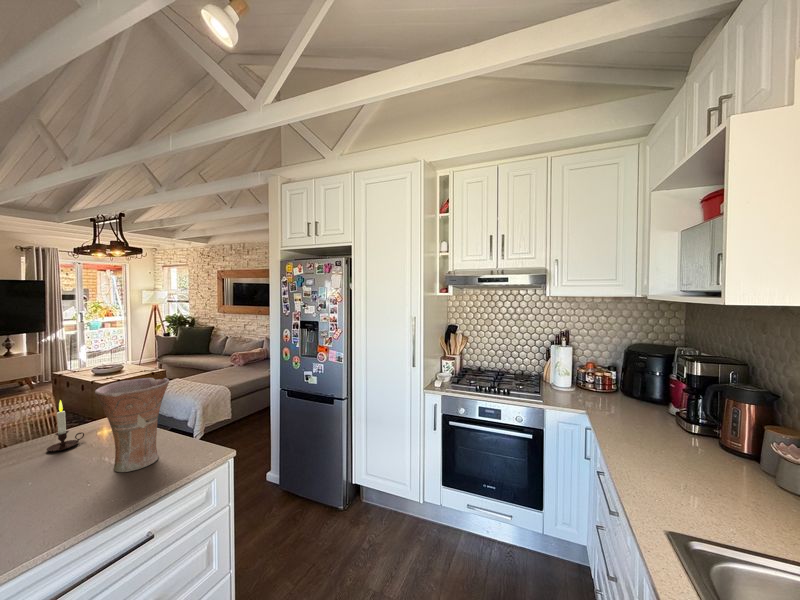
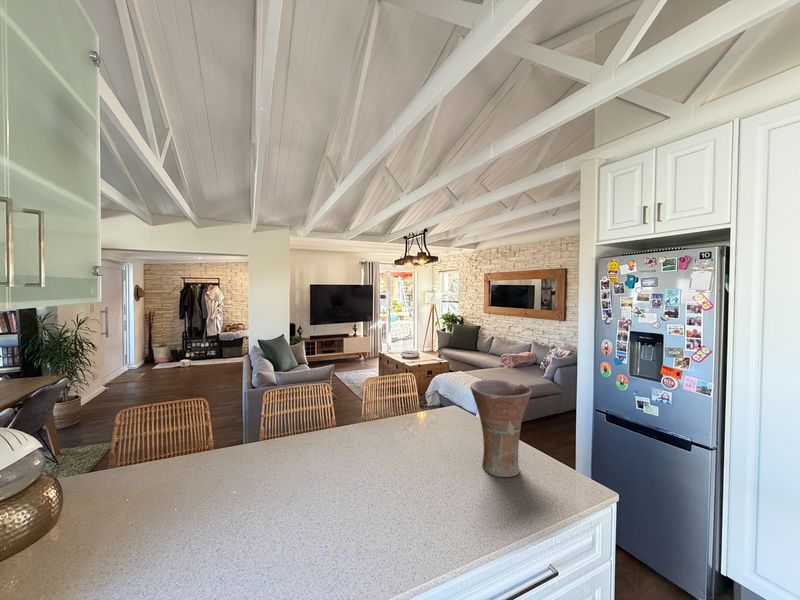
candle: present [46,400,84,451] -> none [420,386,442,430]

